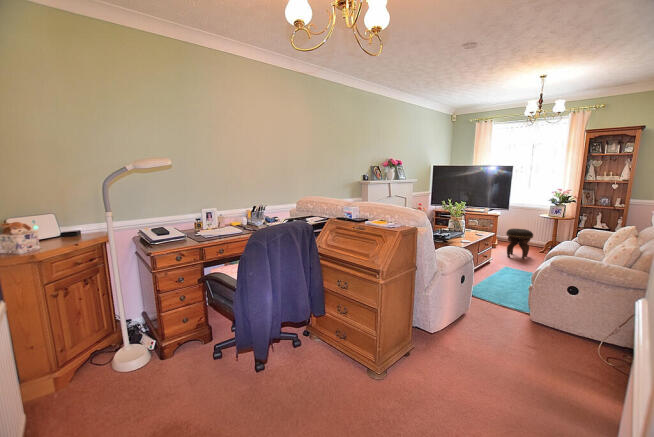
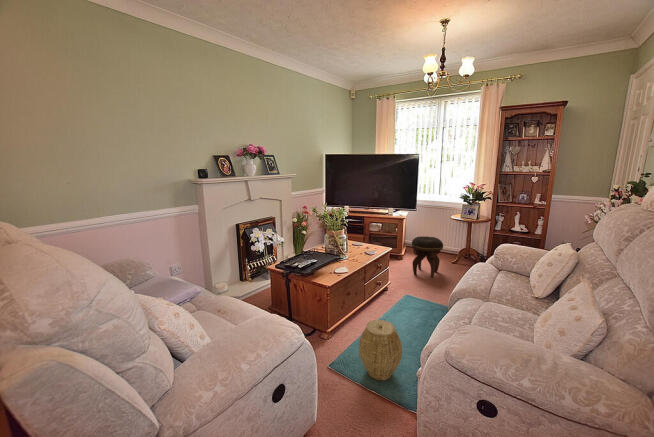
woven basket: none [484,266,514,299] -> present [359,320,402,380]

